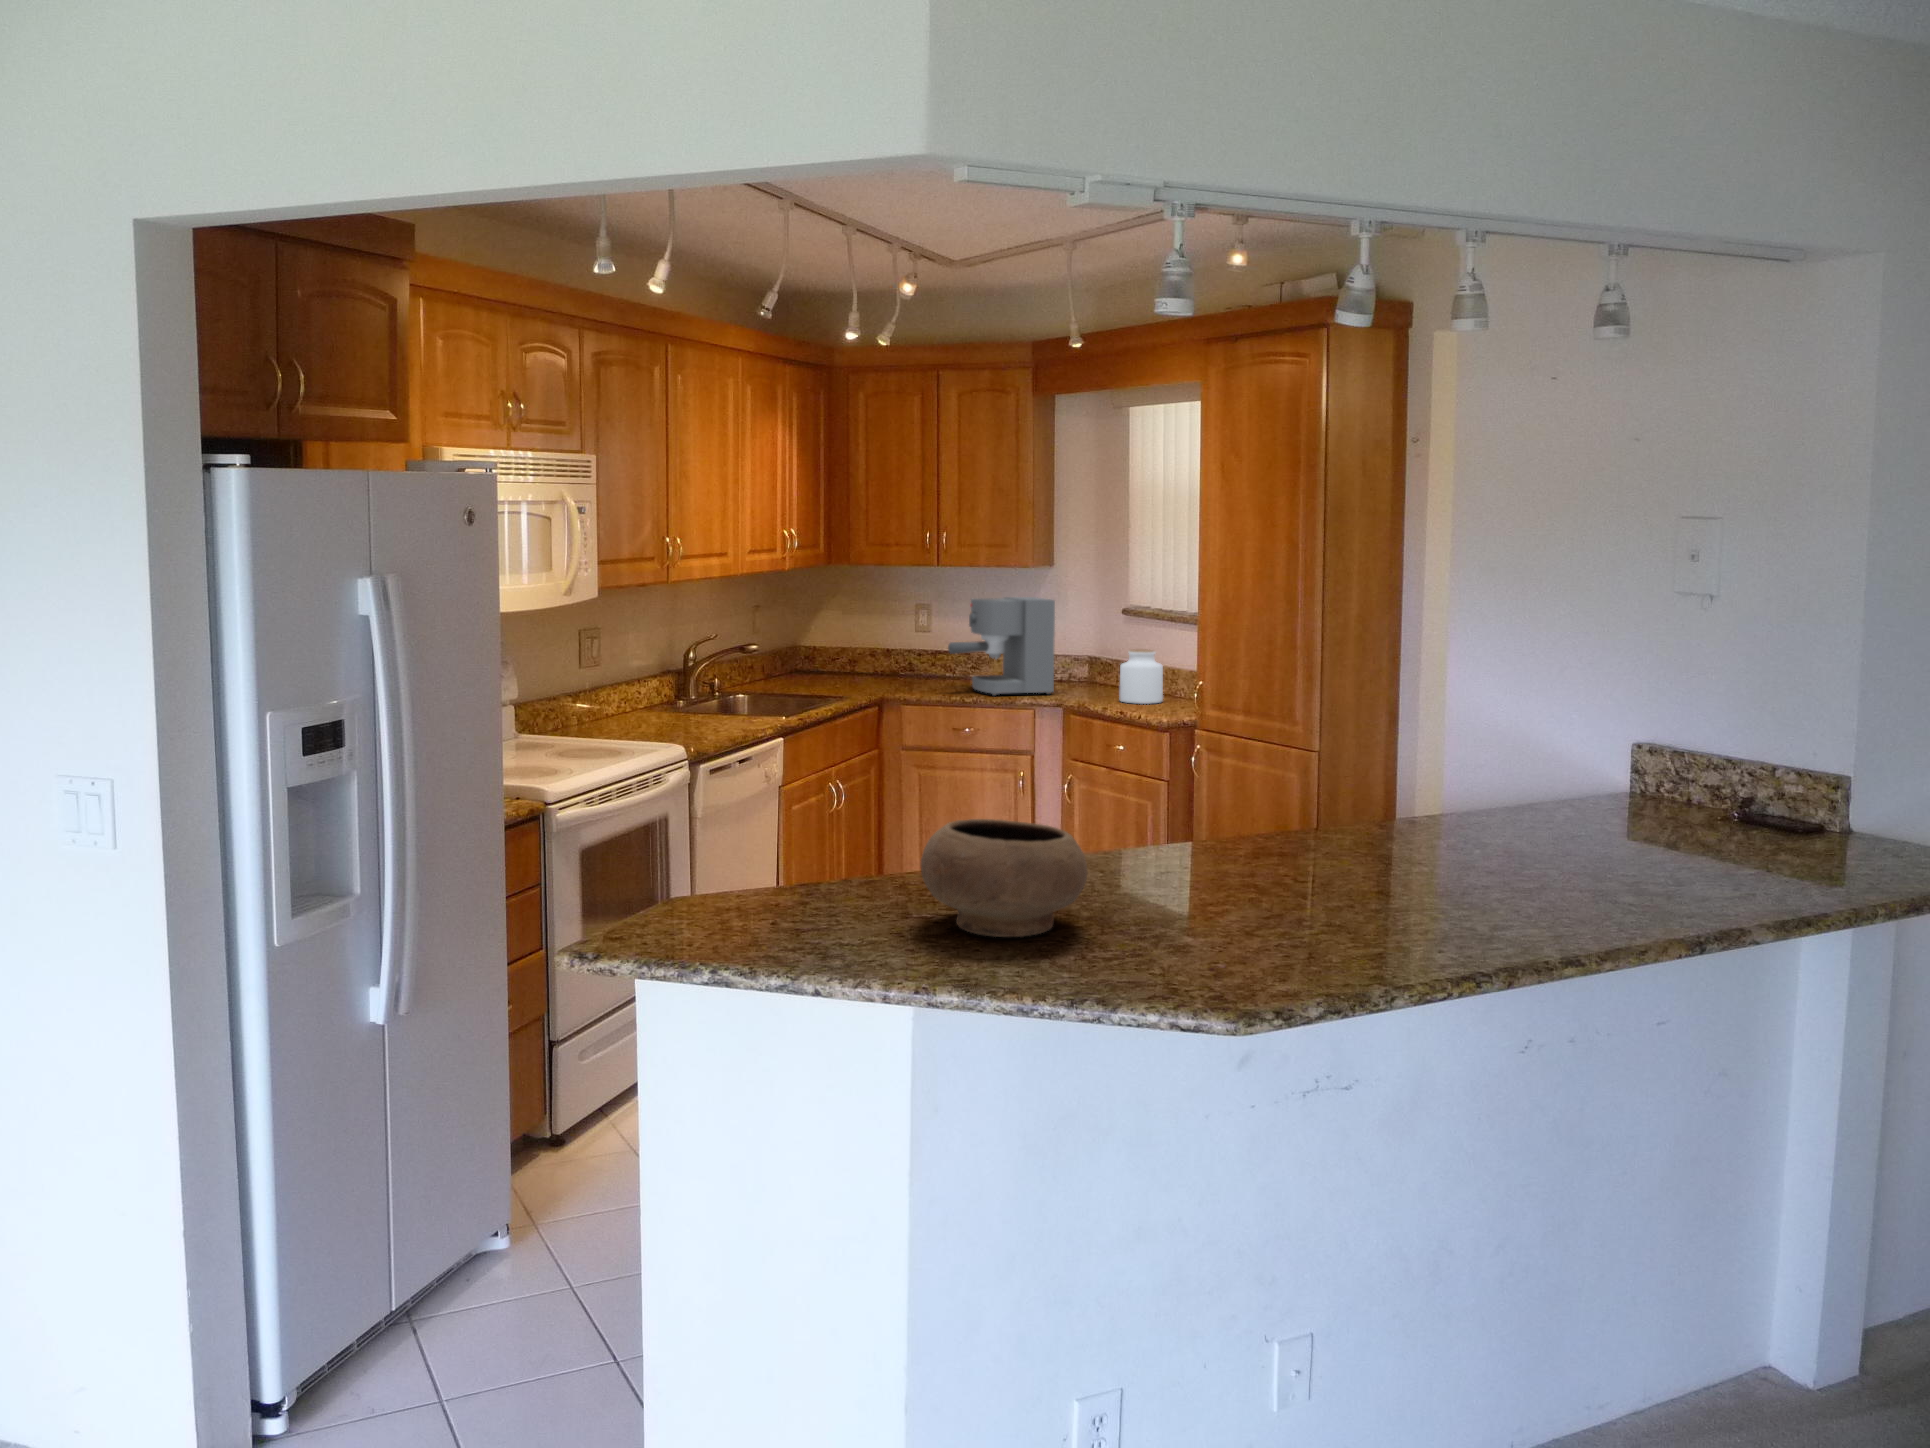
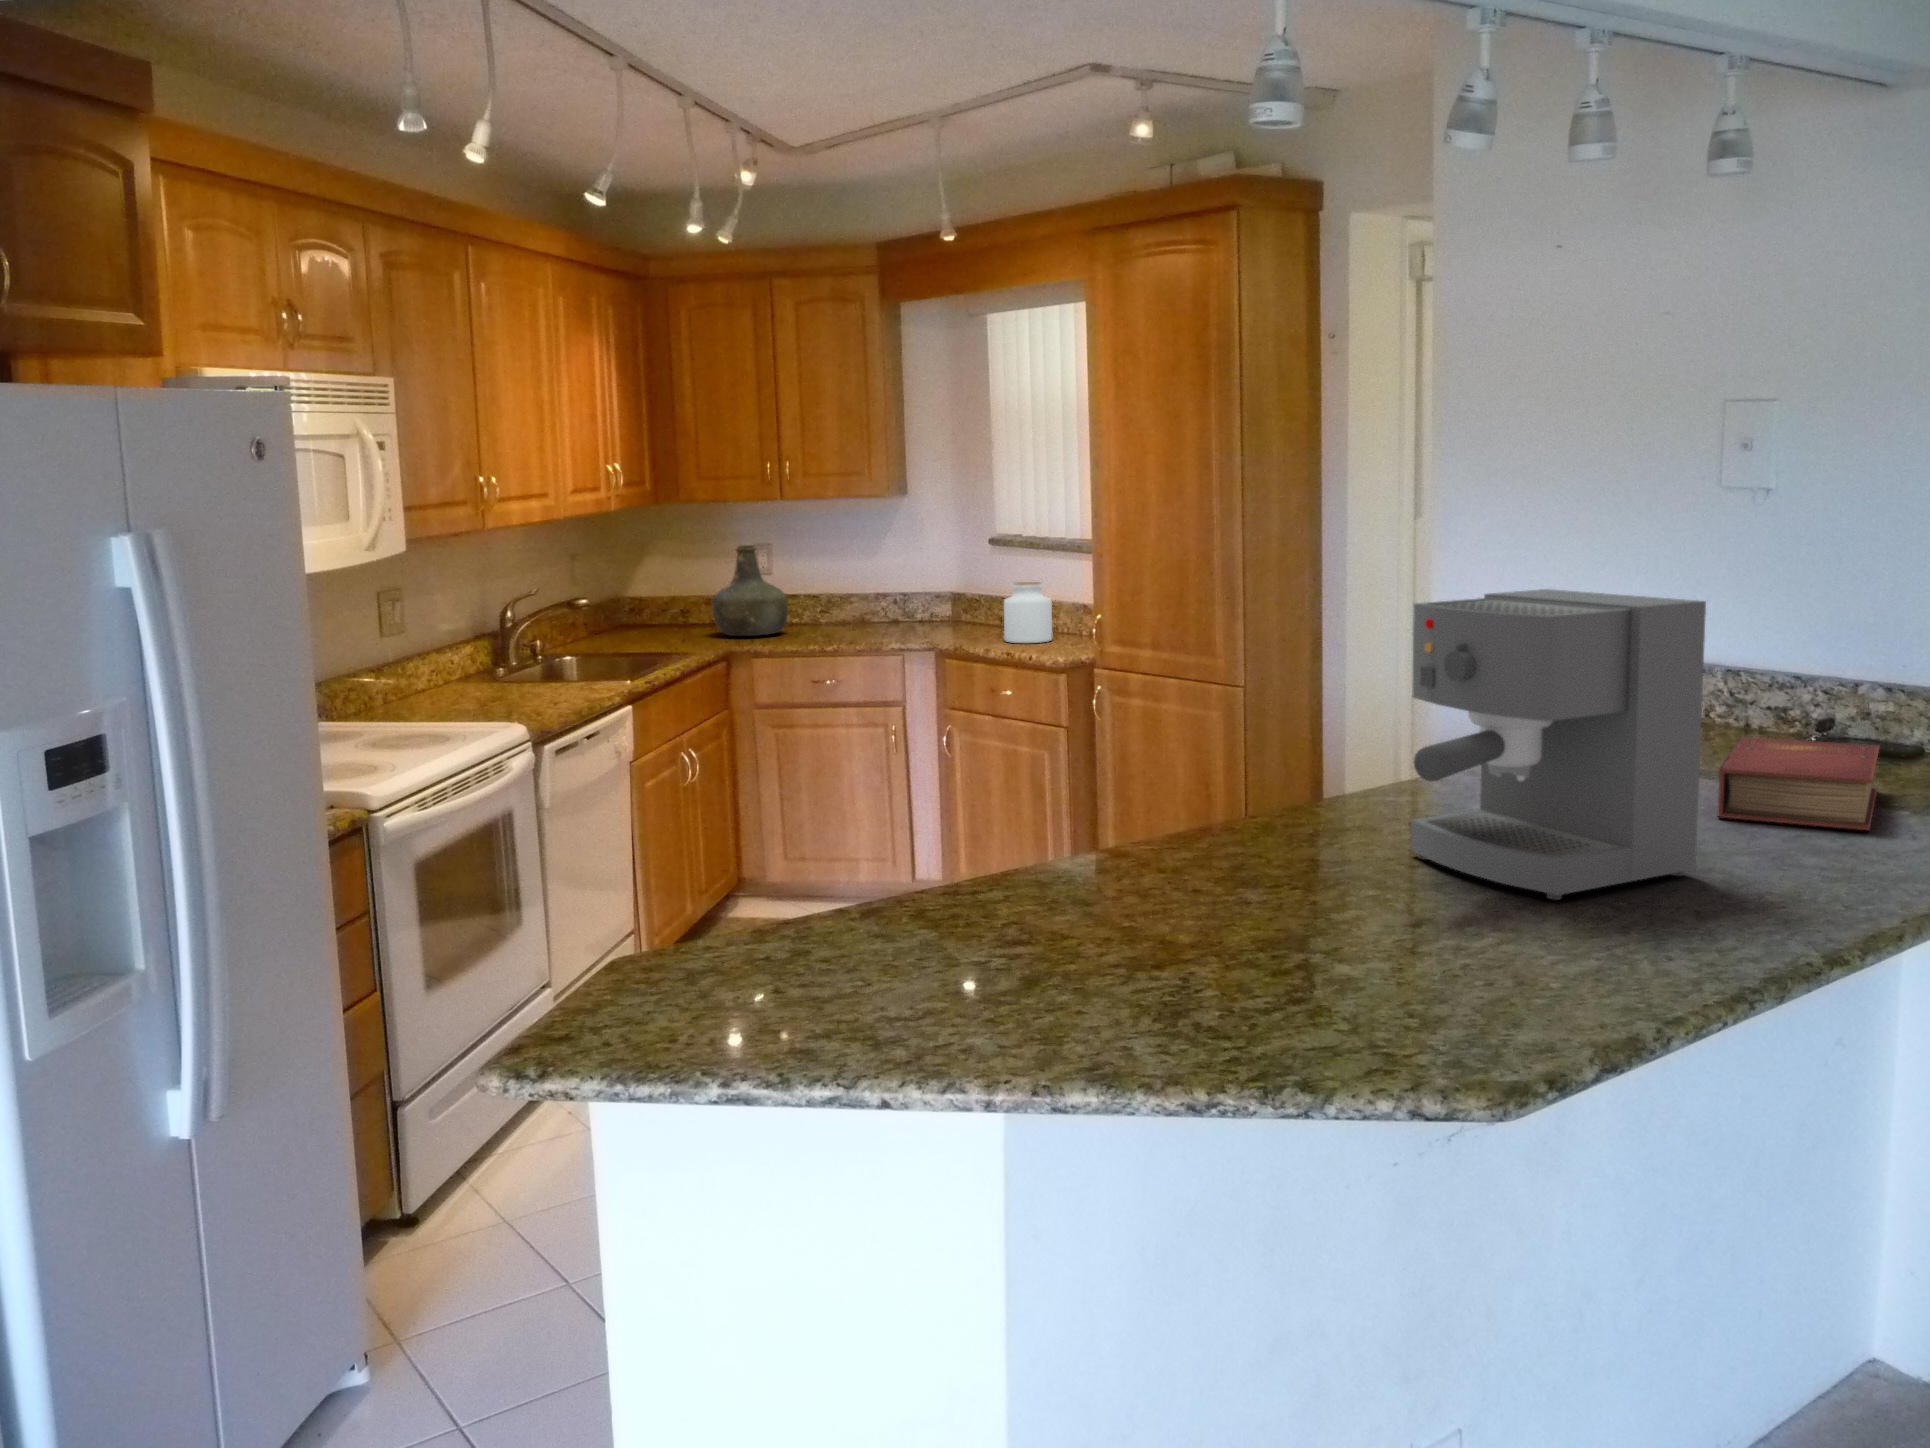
coffee maker: present [948,597,1055,696] -> present [1411,589,1706,900]
bottle: none [872,607,938,686] -> present [711,545,788,636]
book: none [1593,806,1761,884] -> present [1718,737,1879,830]
bowl: present [921,819,1087,937] -> none [970,817,1201,983]

